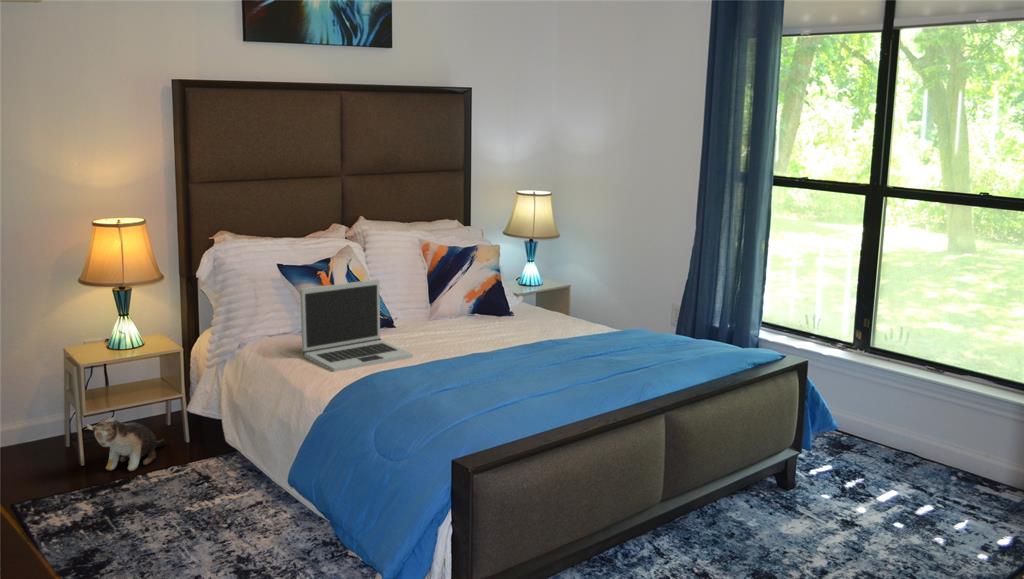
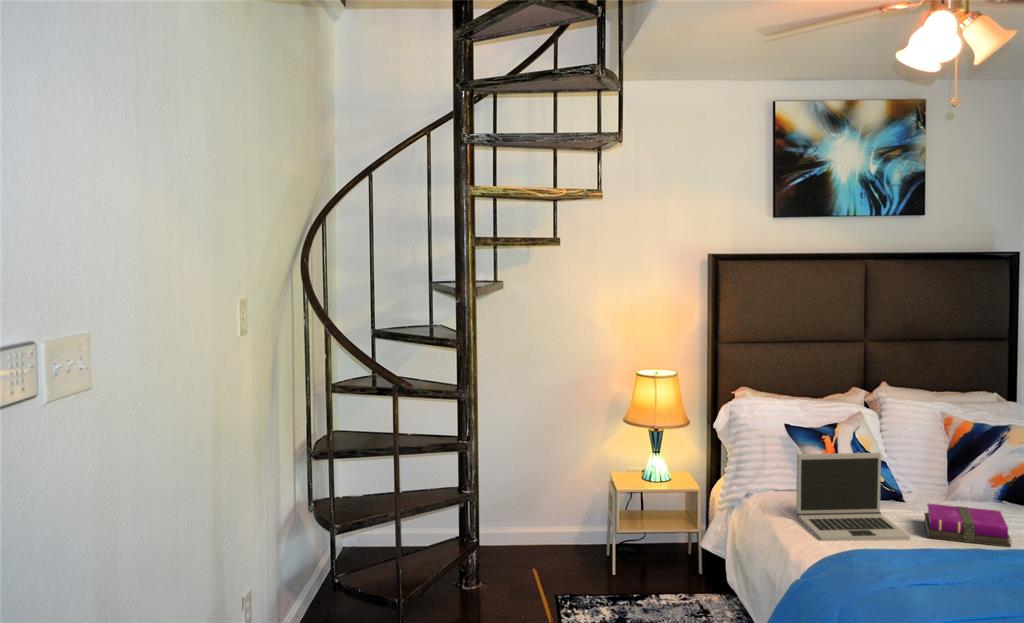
notebook: none [418,321,494,354] -> present [924,504,1011,547]
plush toy: present [87,417,166,471] -> none [615,540,680,589]

